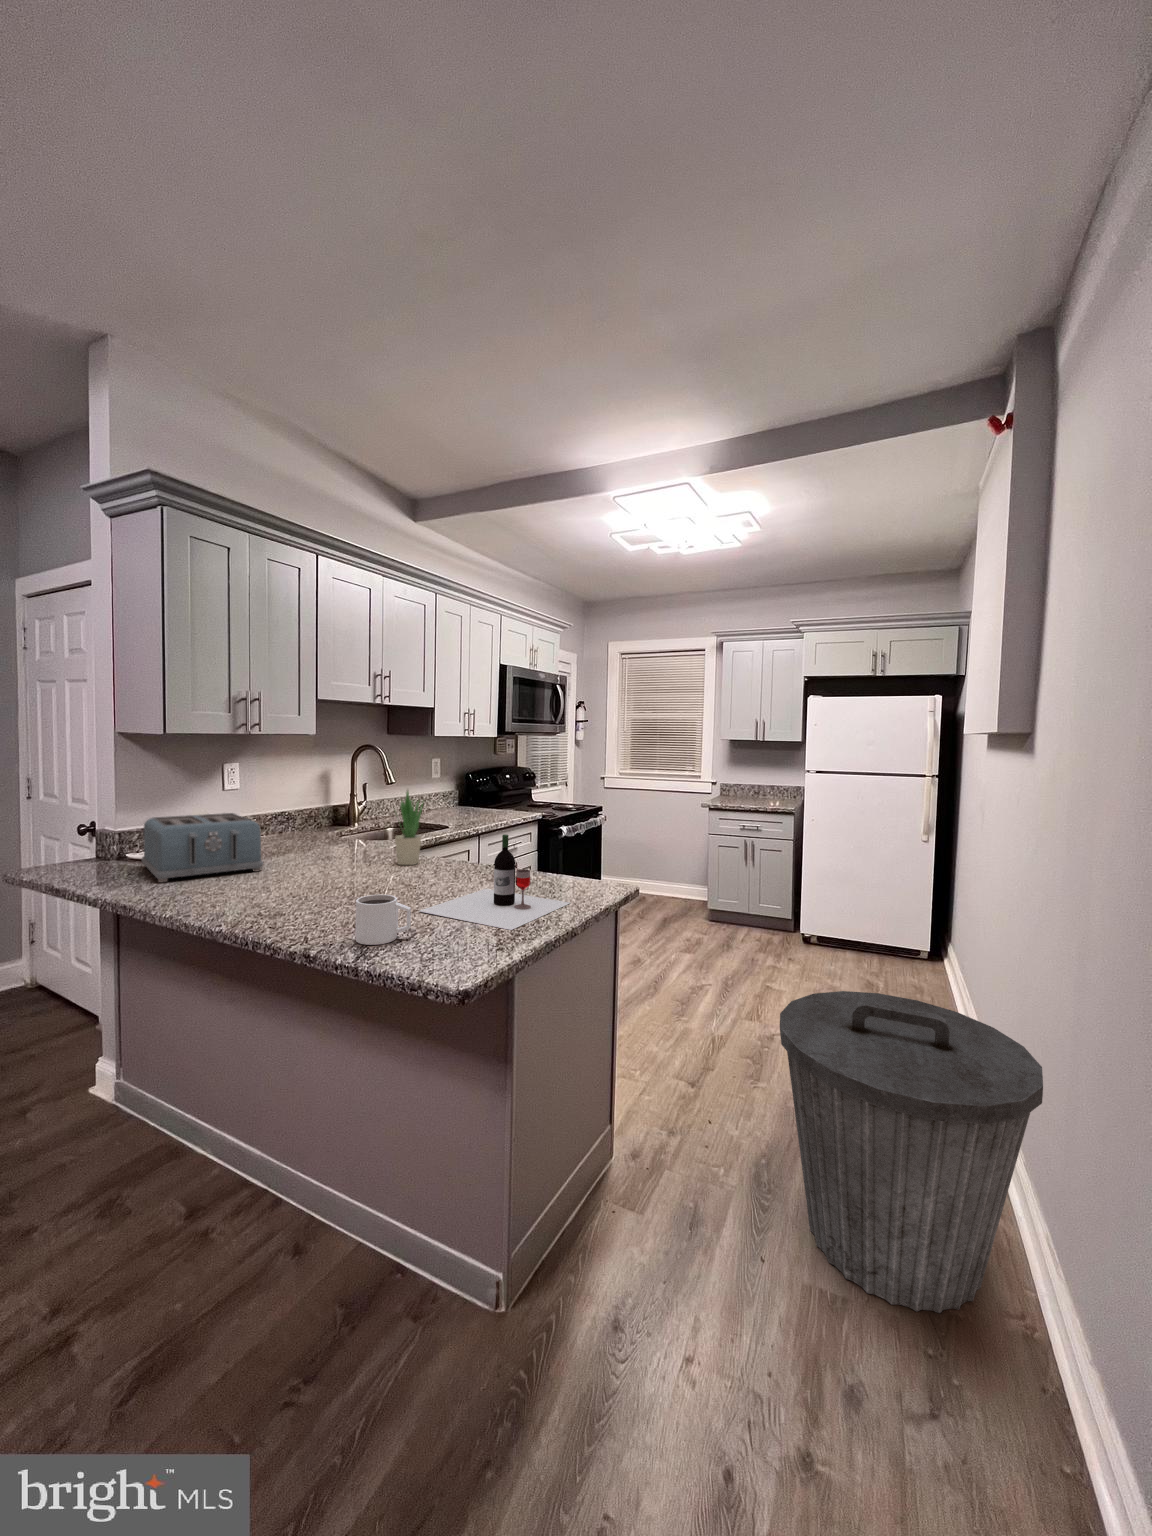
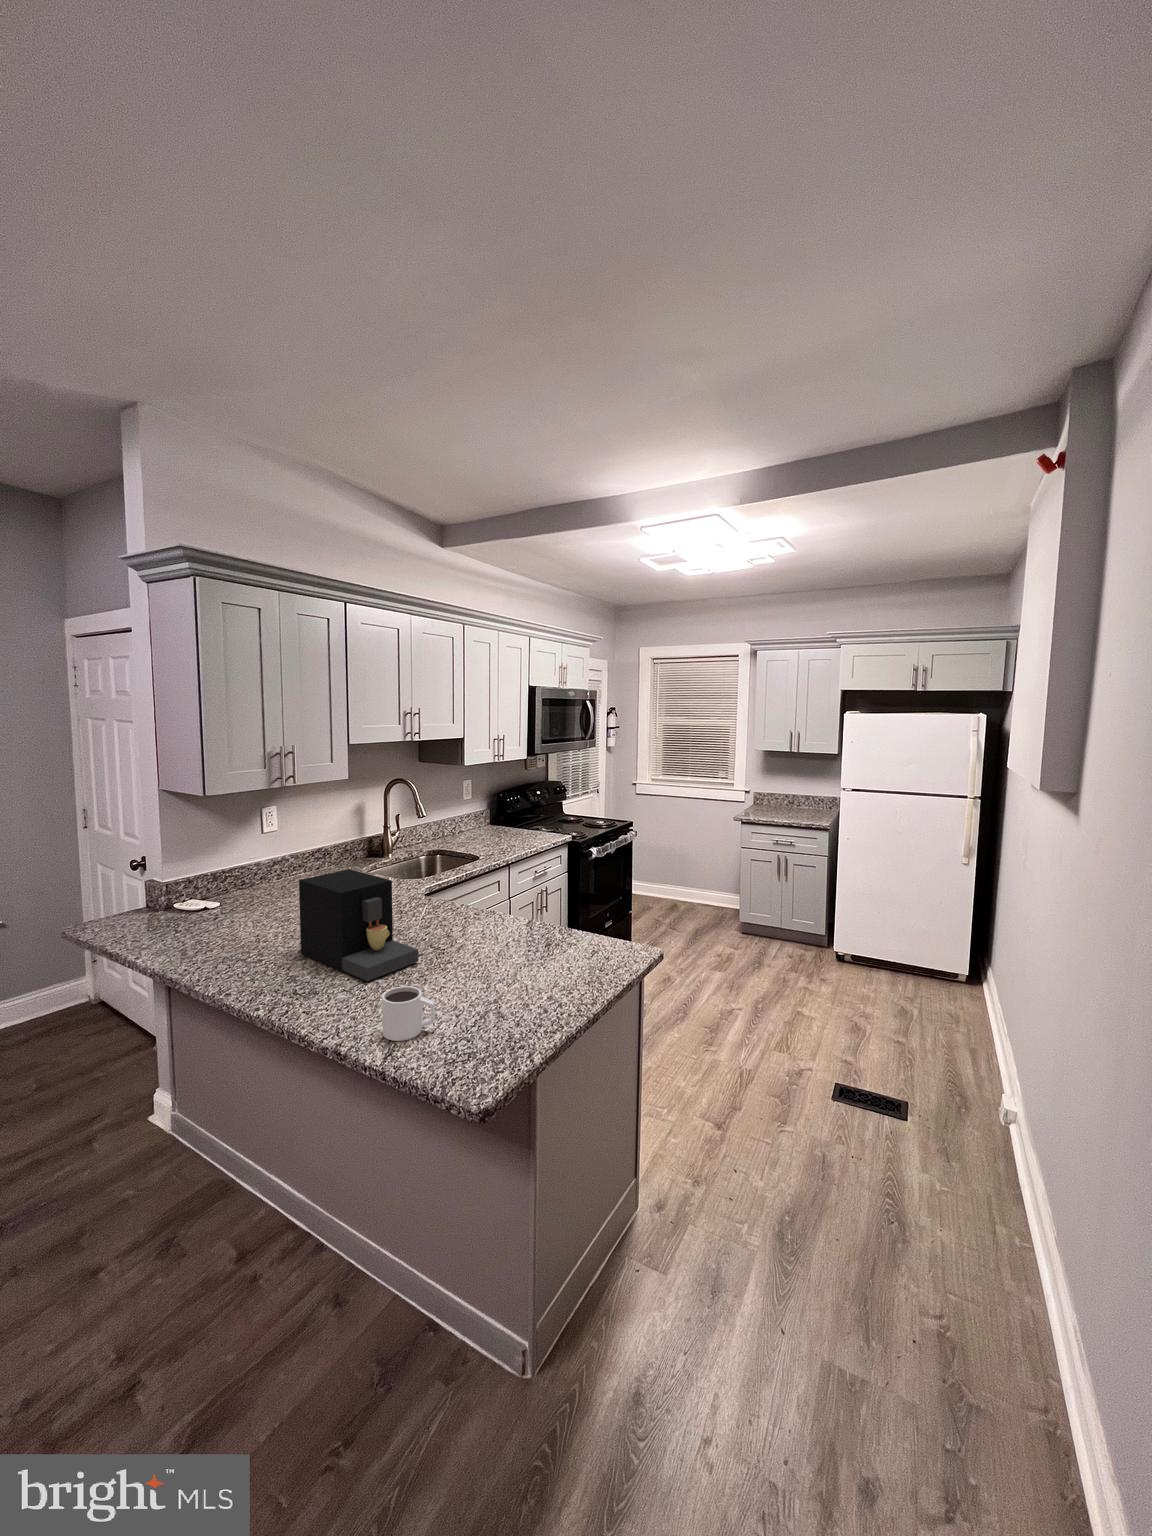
potted plant: present [395,790,423,865] -> none [423,842,452,918]
coffee maker: none [265,805,390,906] -> present [299,869,418,981]
toaster: present [142,813,263,882] -> none [188,865,300,945]
wine bottle: present [420,834,570,930] -> none [444,911,593,1019]
trash can: present [780,991,1043,1313] -> none [802,1056,1072,1402]

